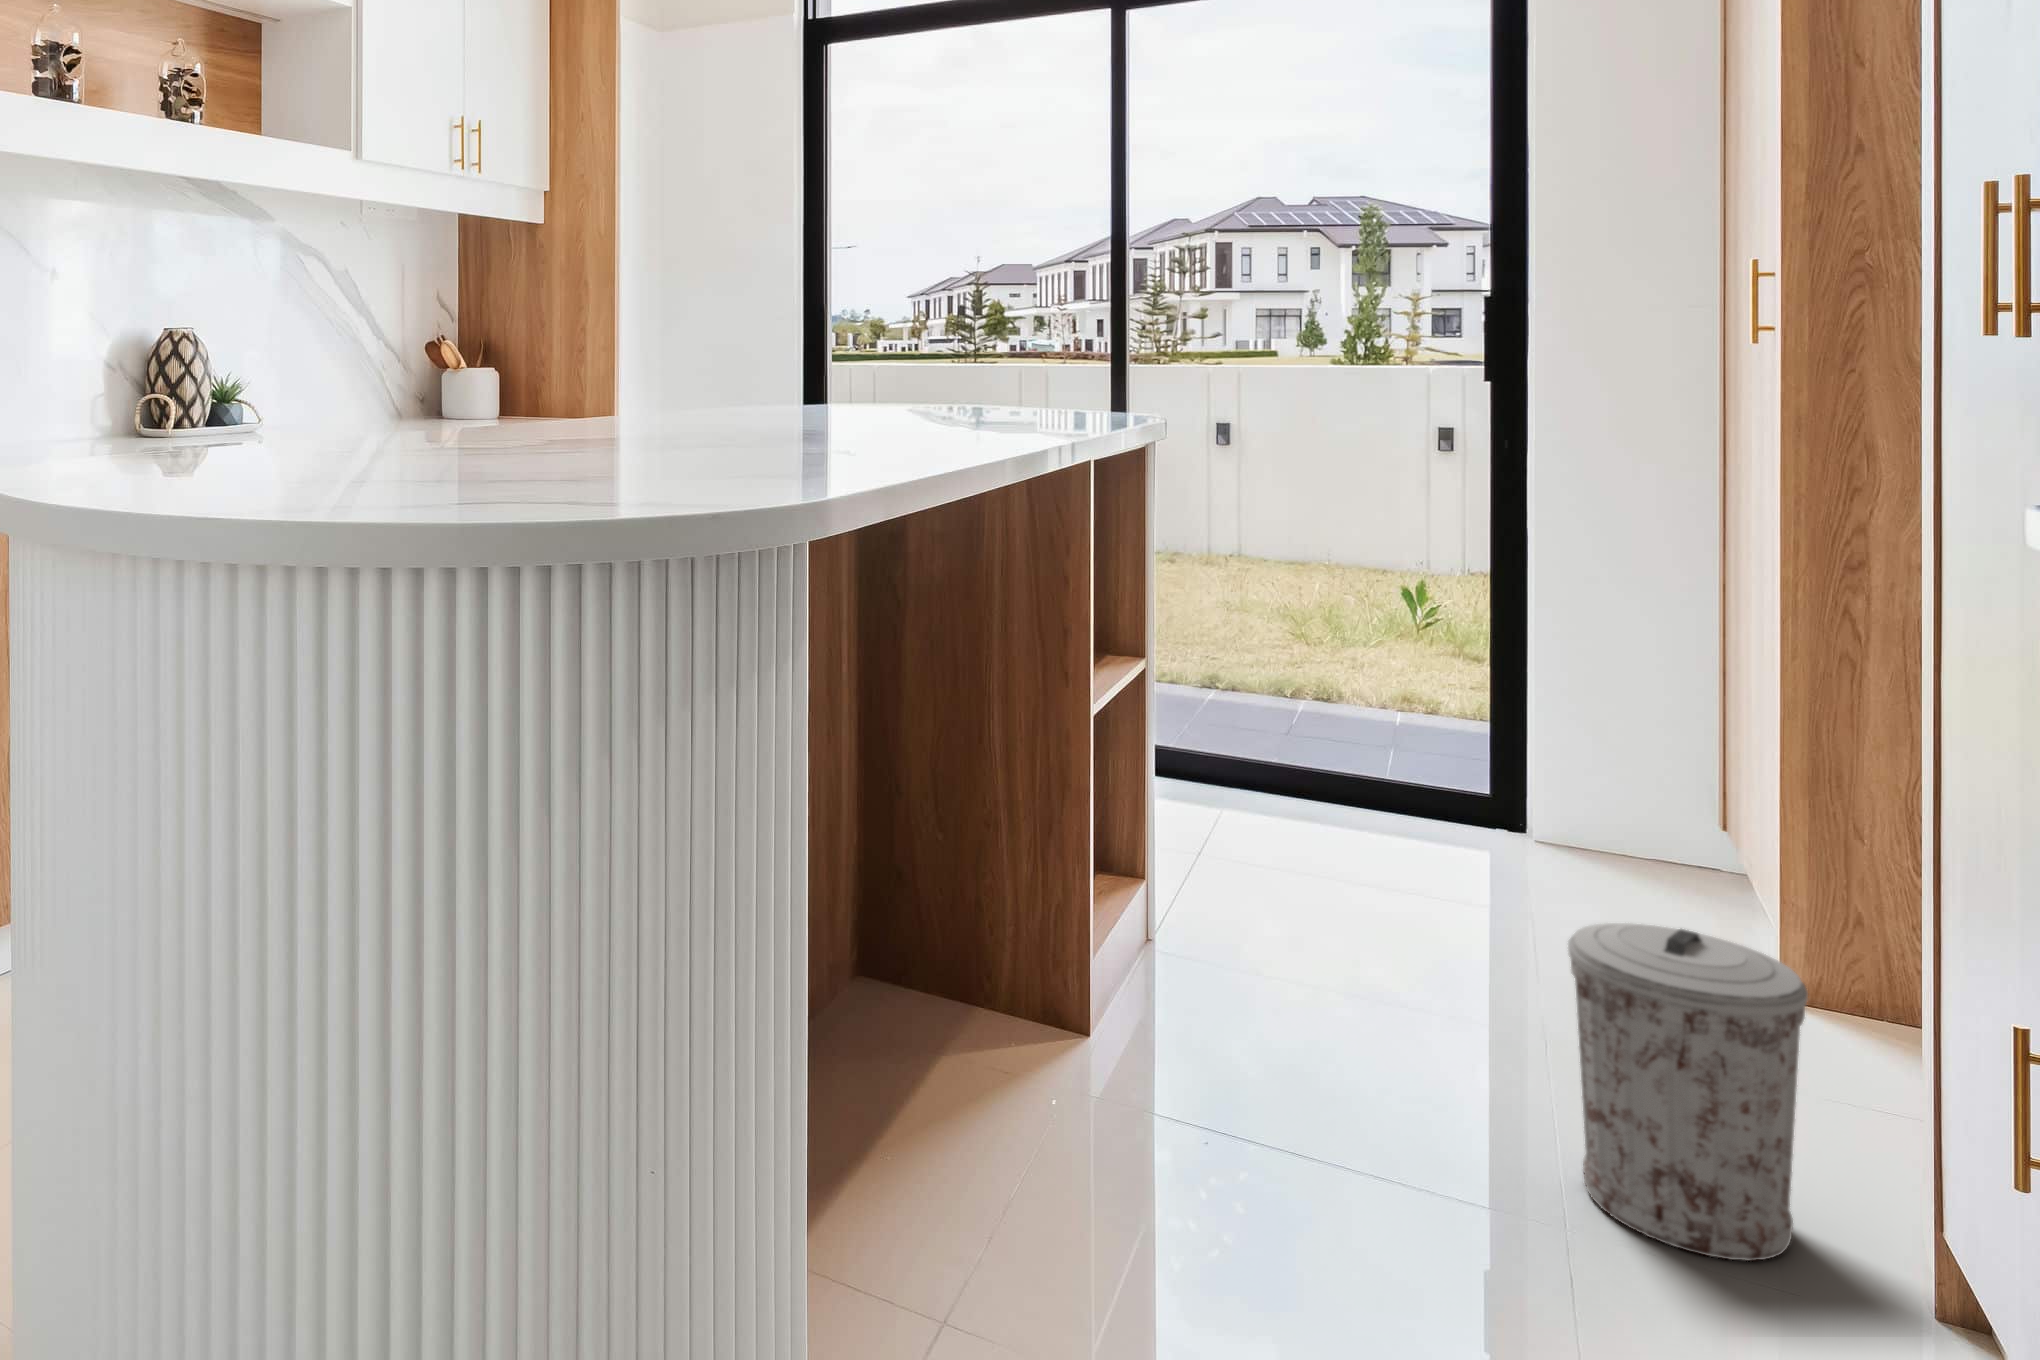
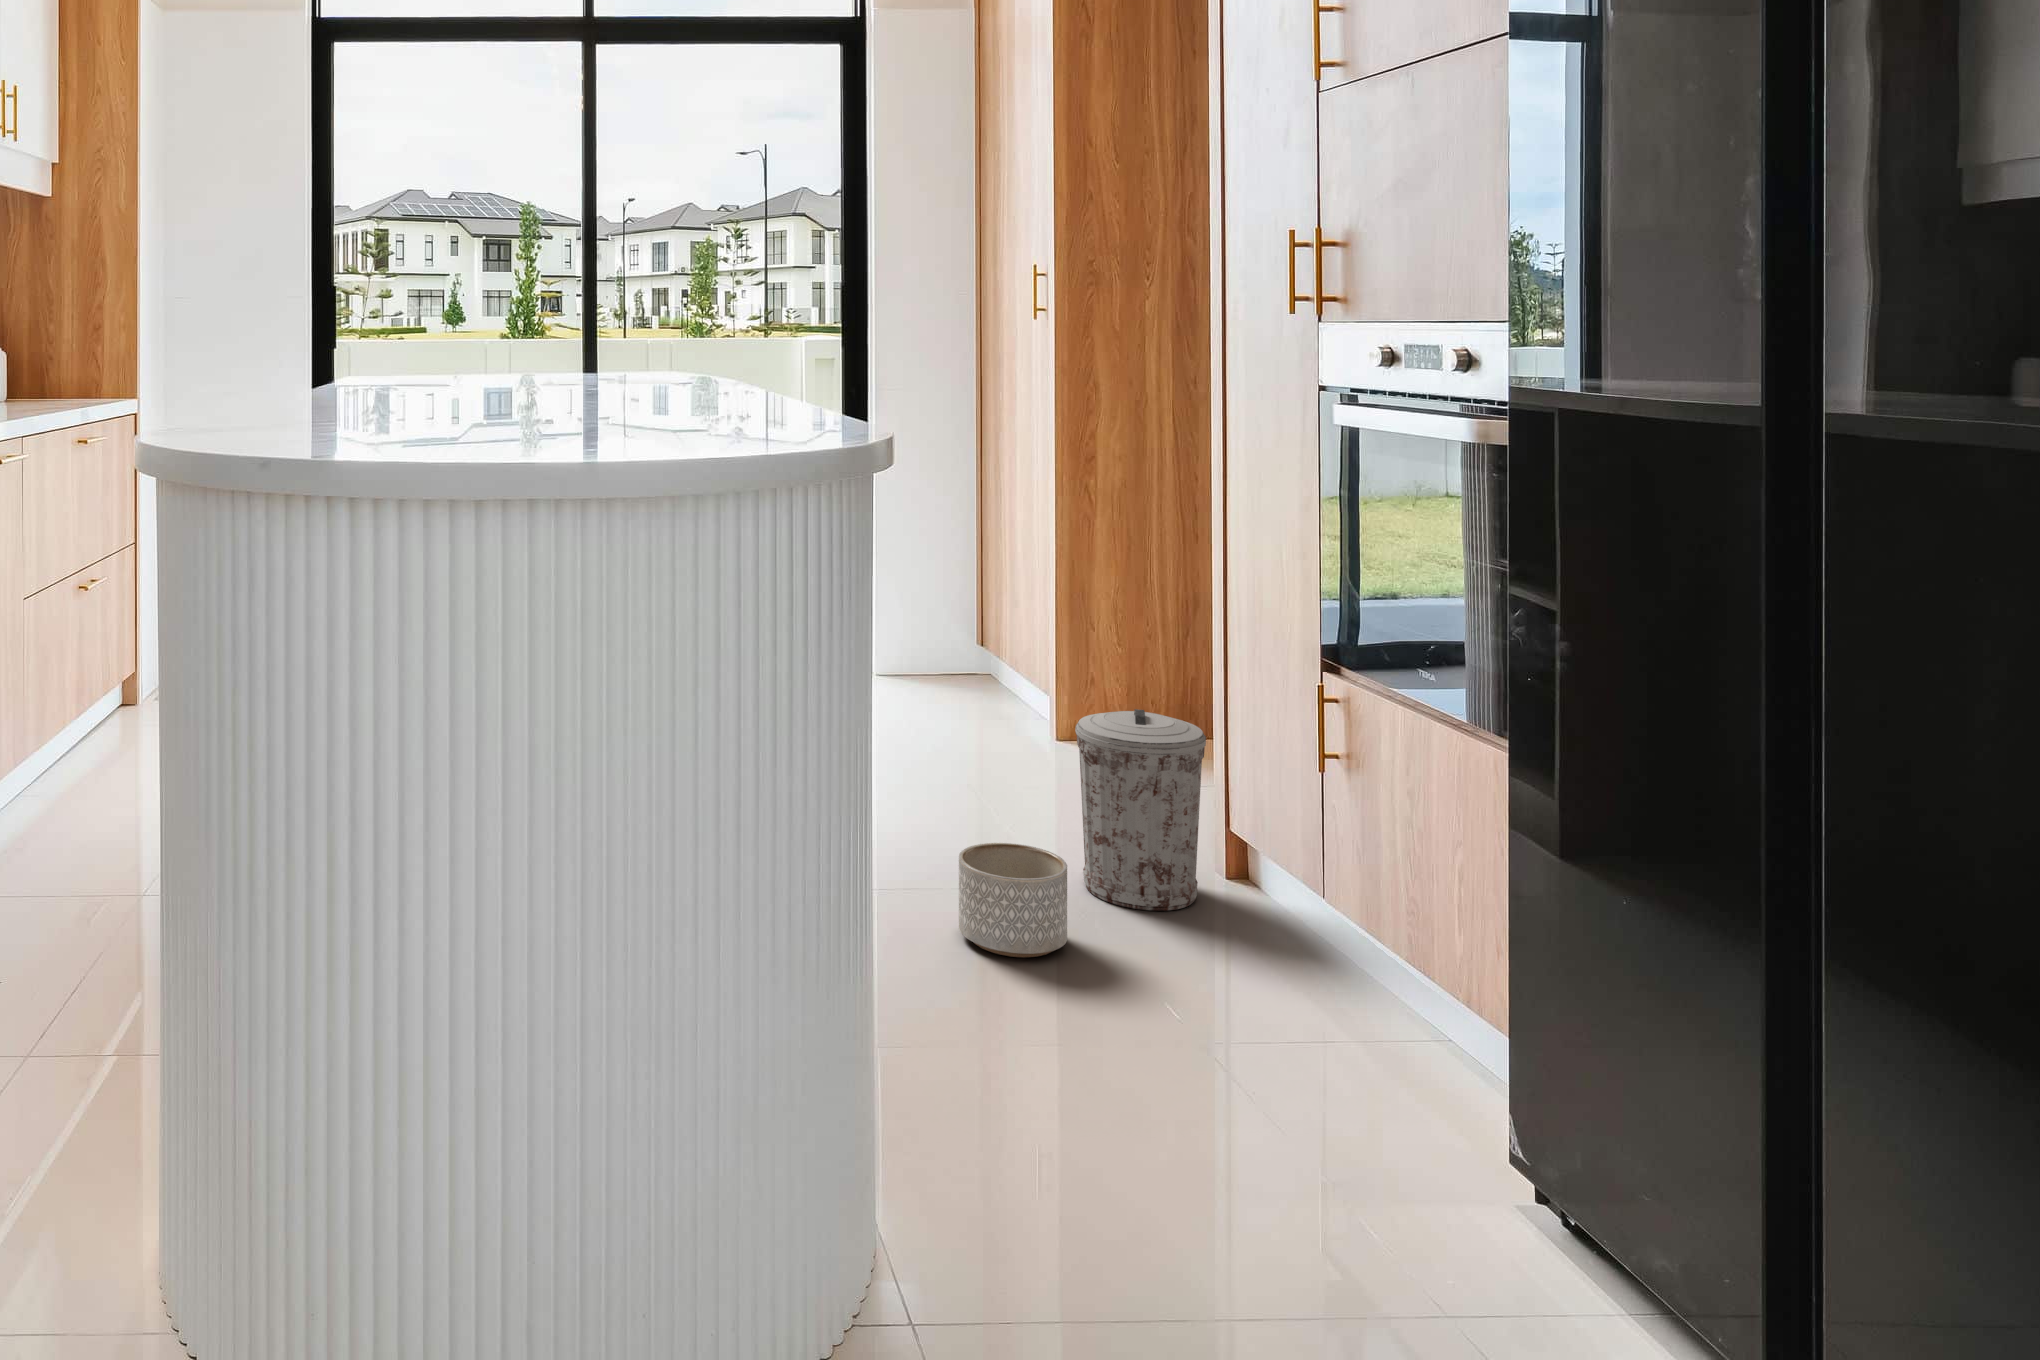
planter: none [1295,1070,1468,1258] -> present [959,843,1067,957]

